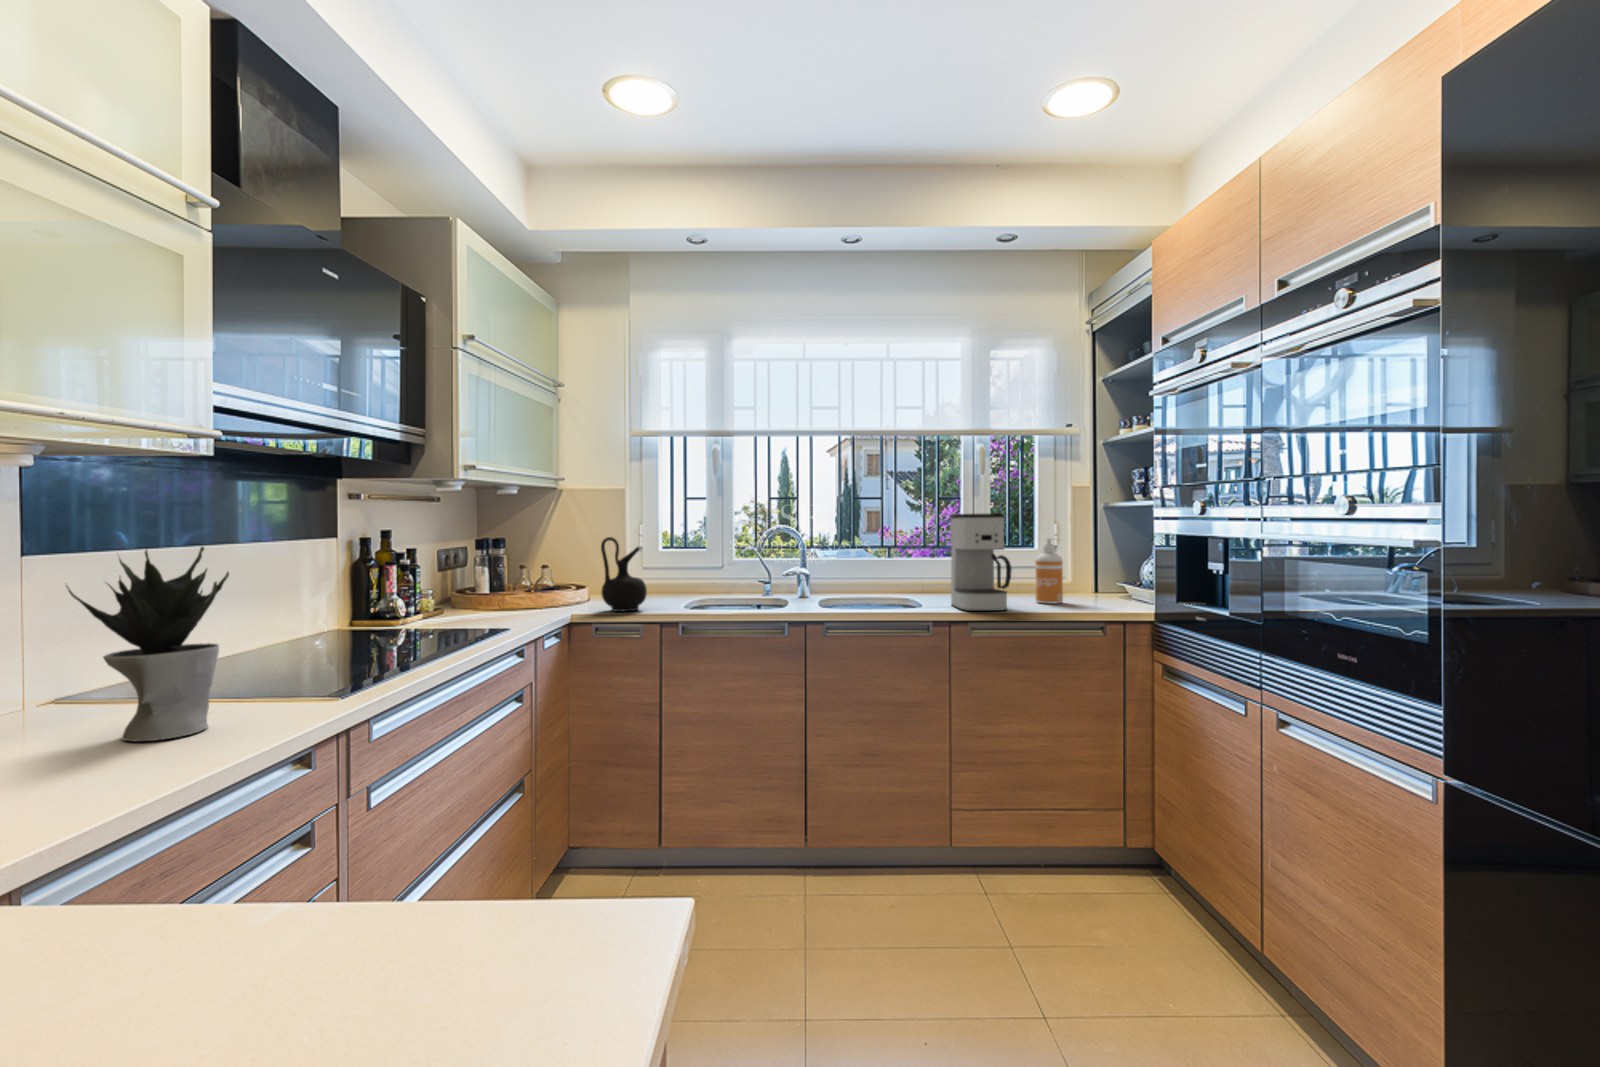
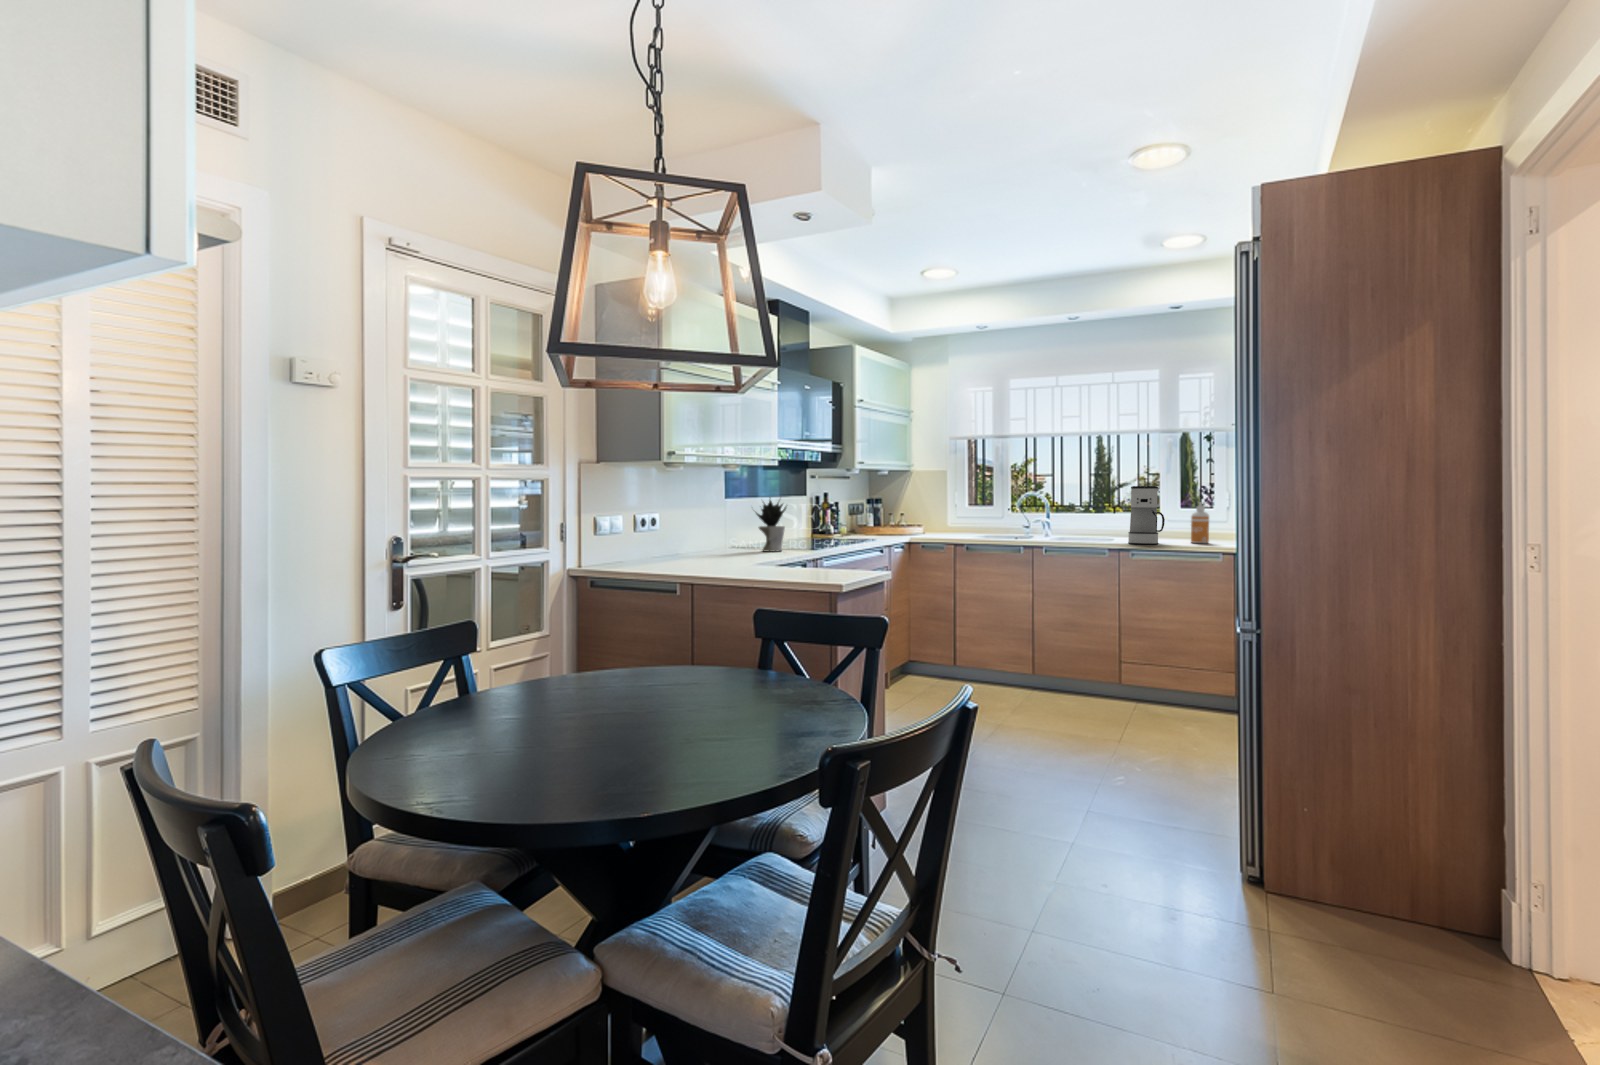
ceramic jug: present [601,537,647,612] -> none [927,498,951,538]

